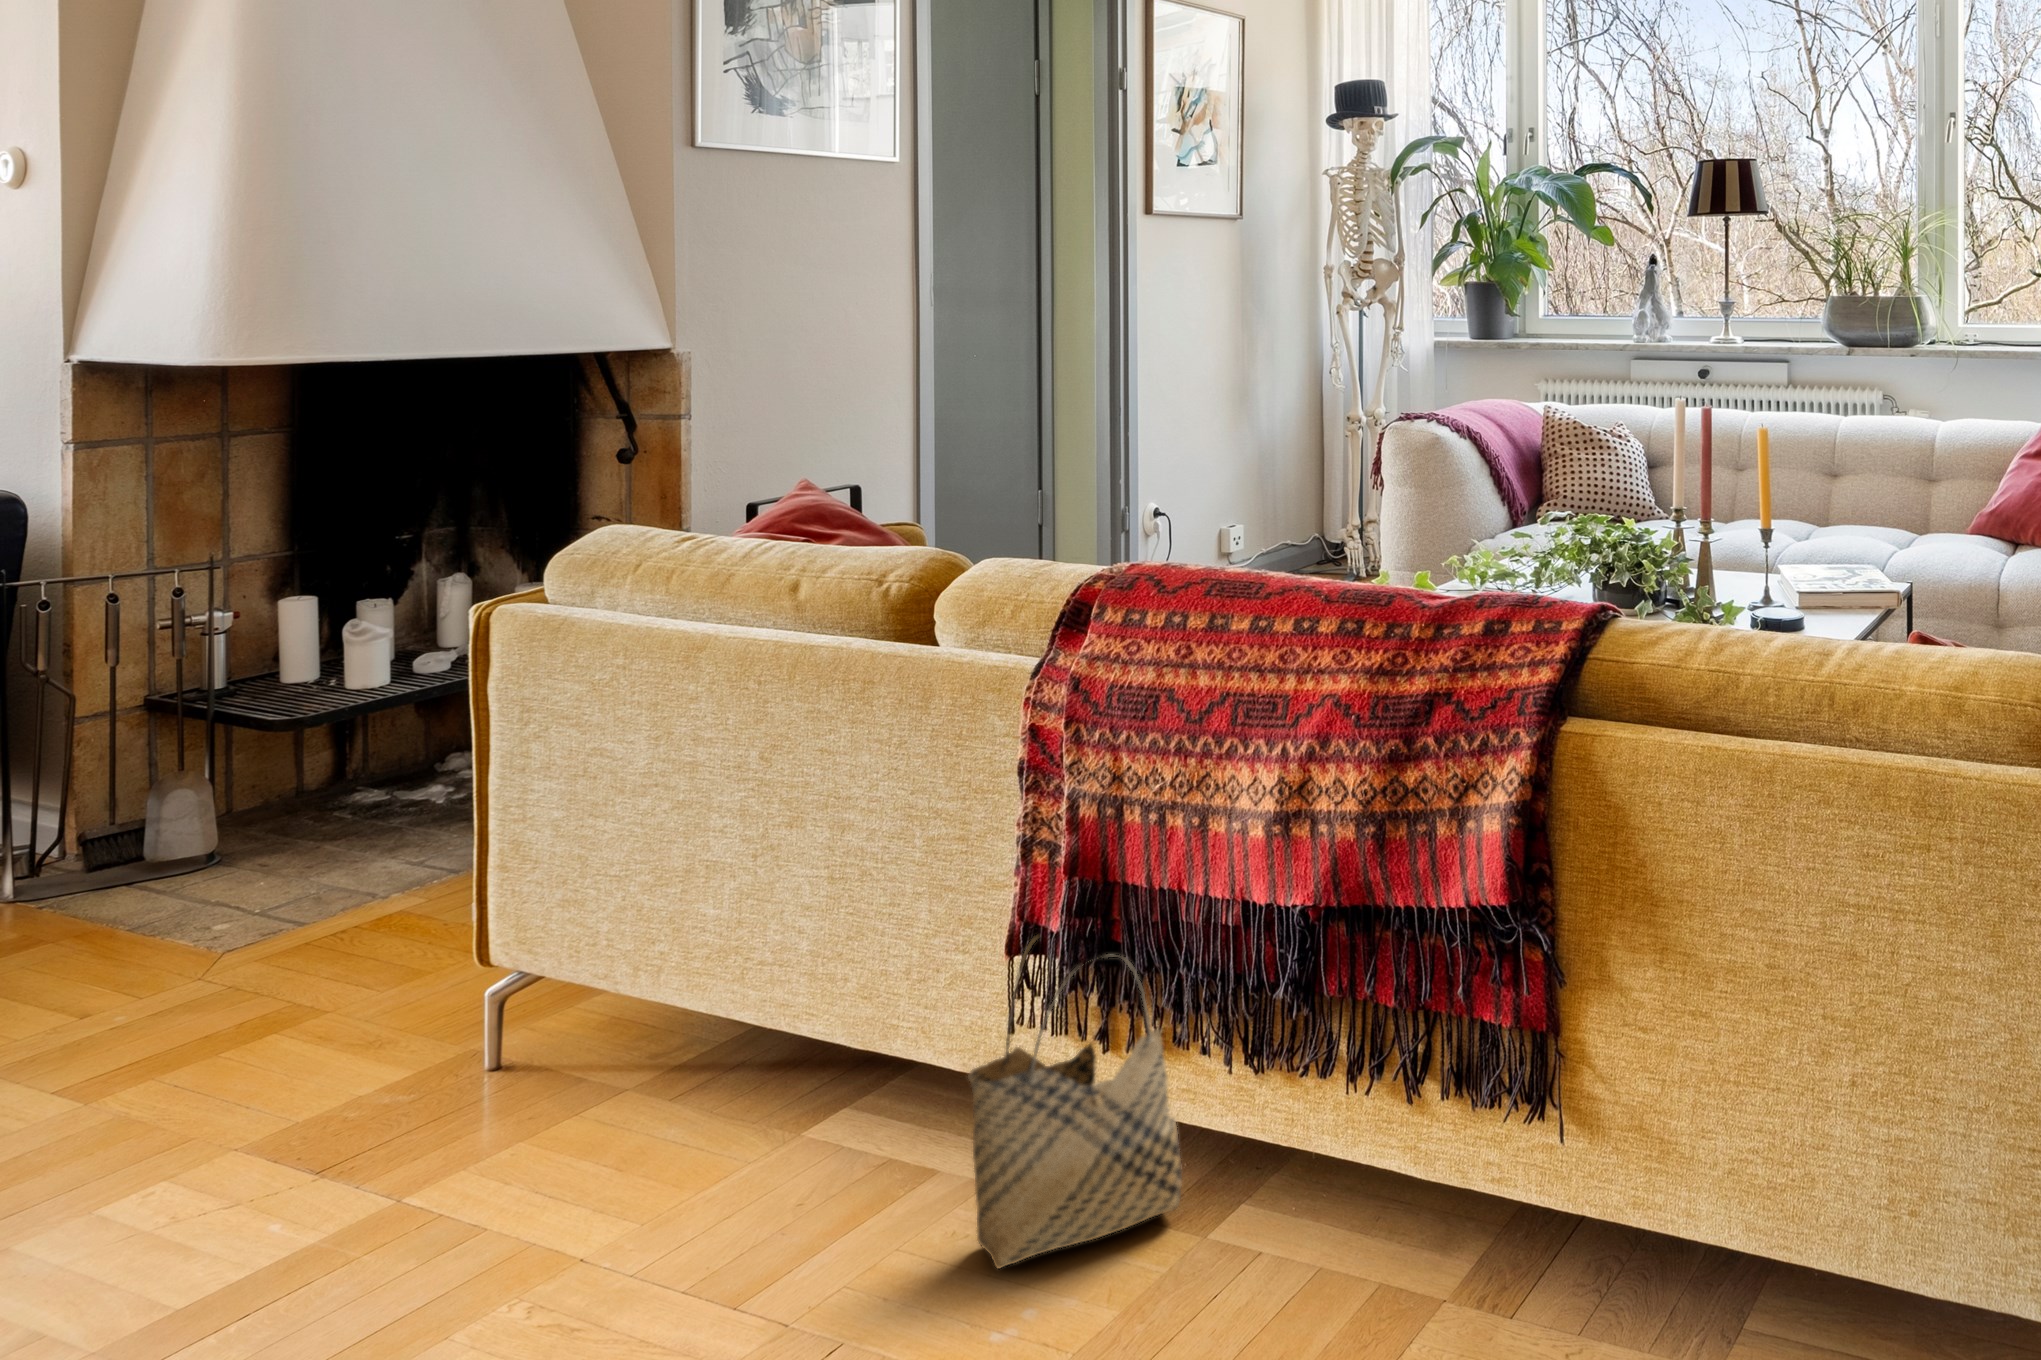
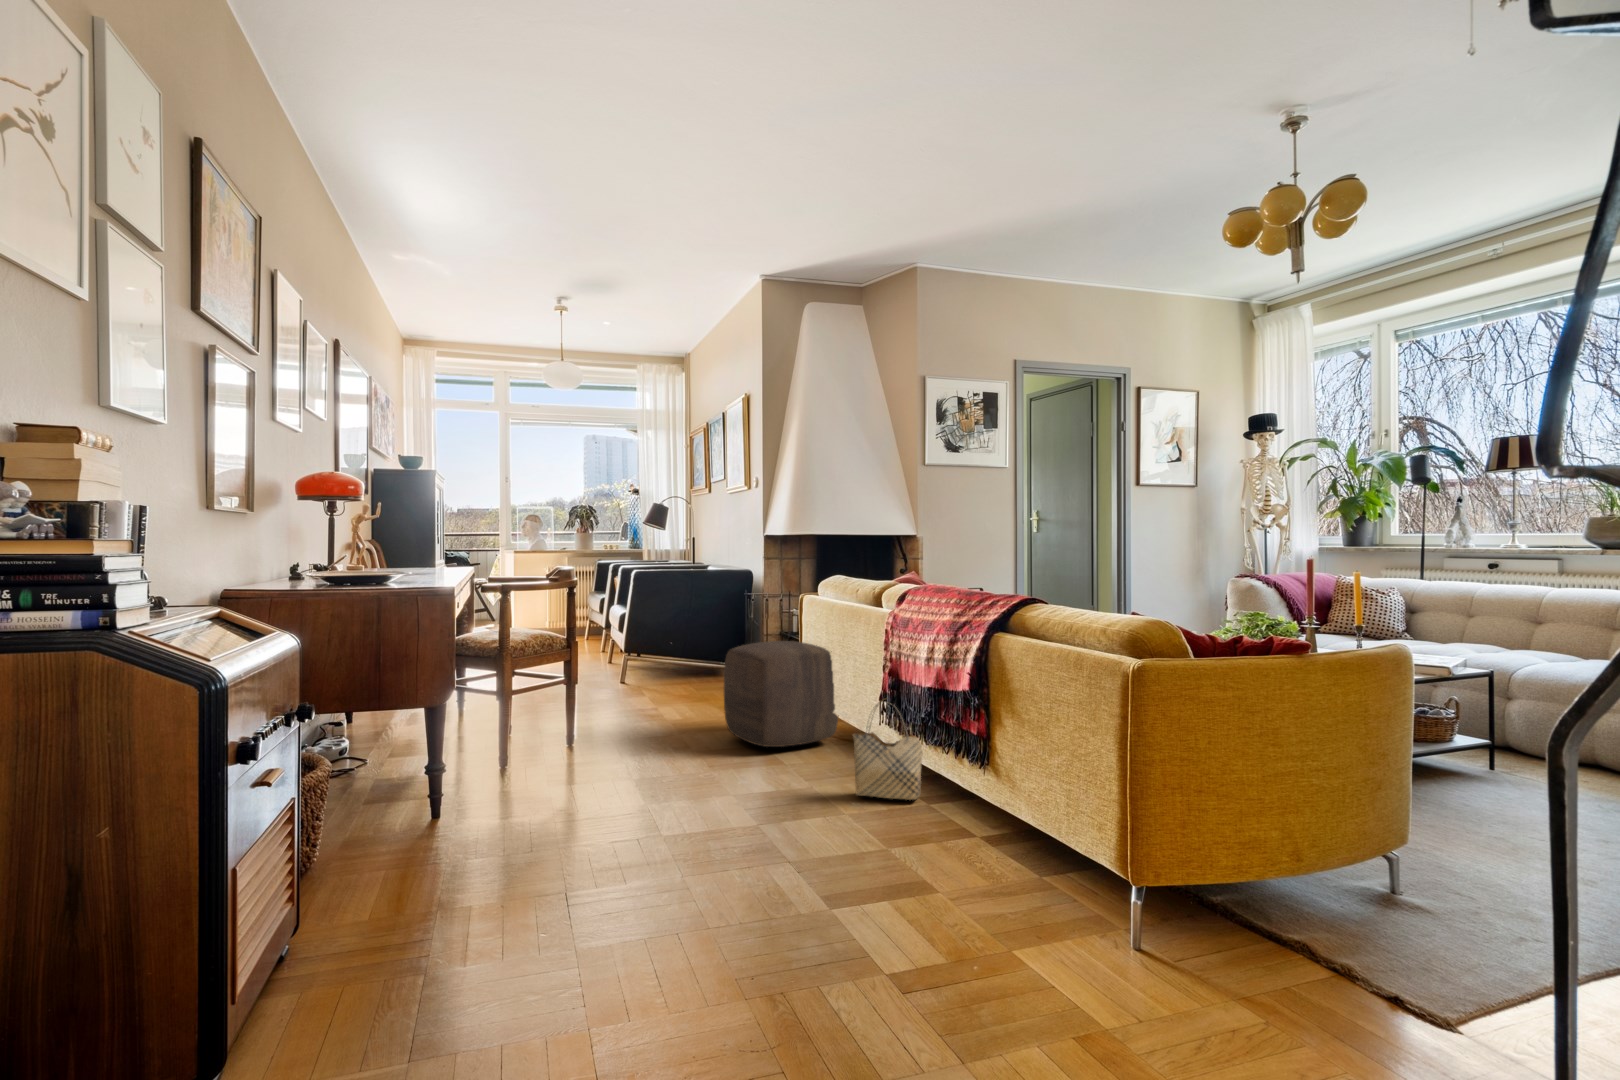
ottoman: none [187,760,688,1182] -> present [724,641,838,747]

